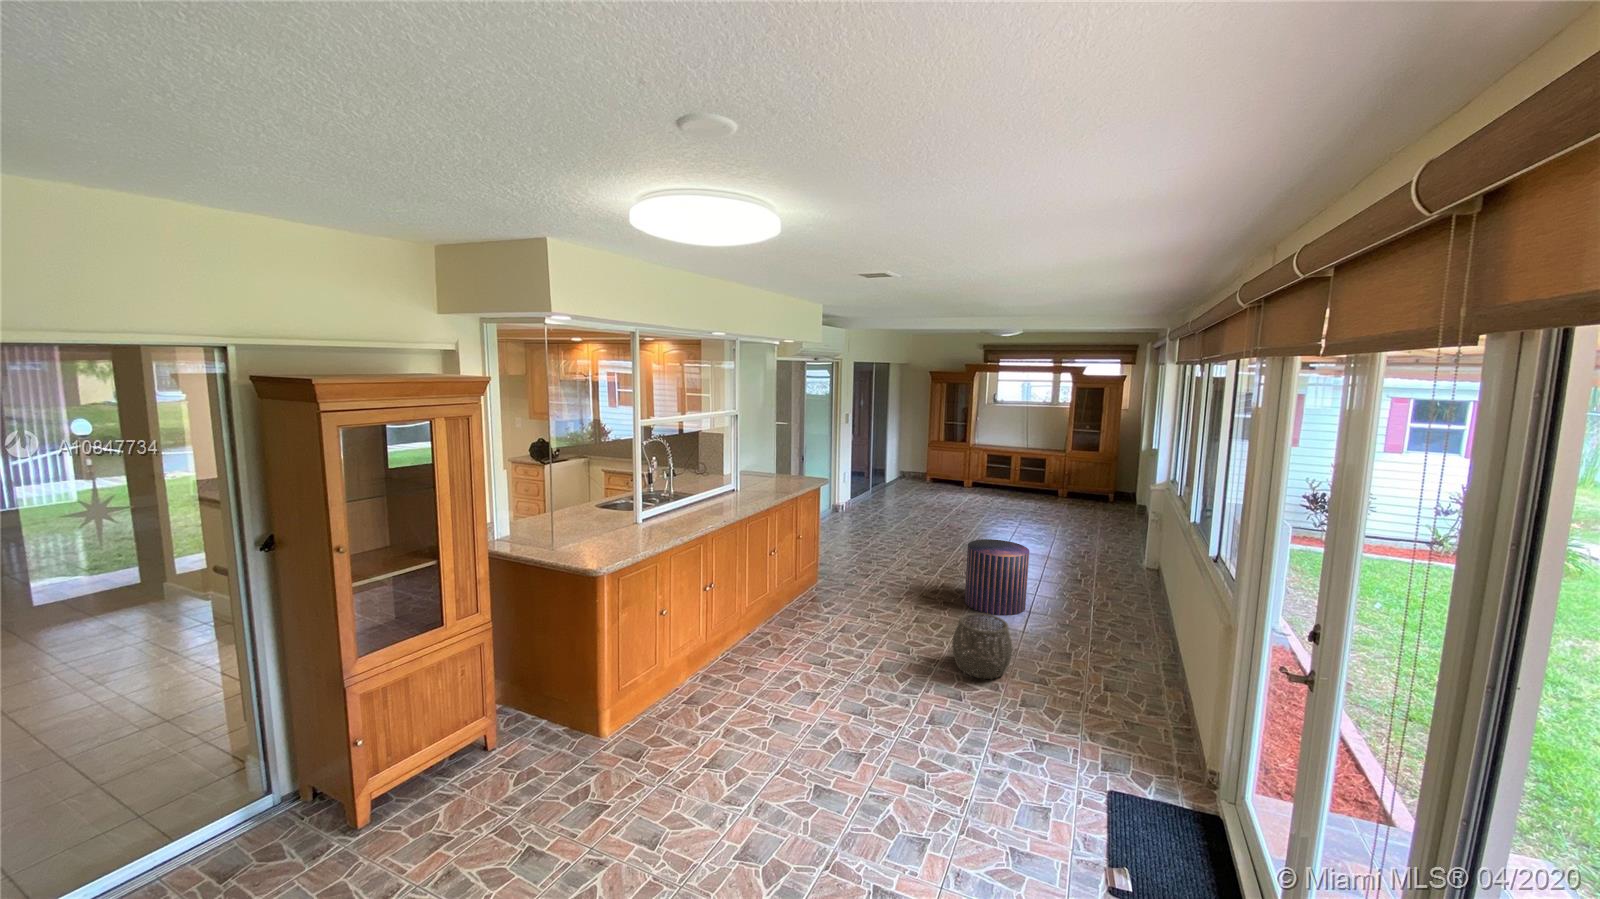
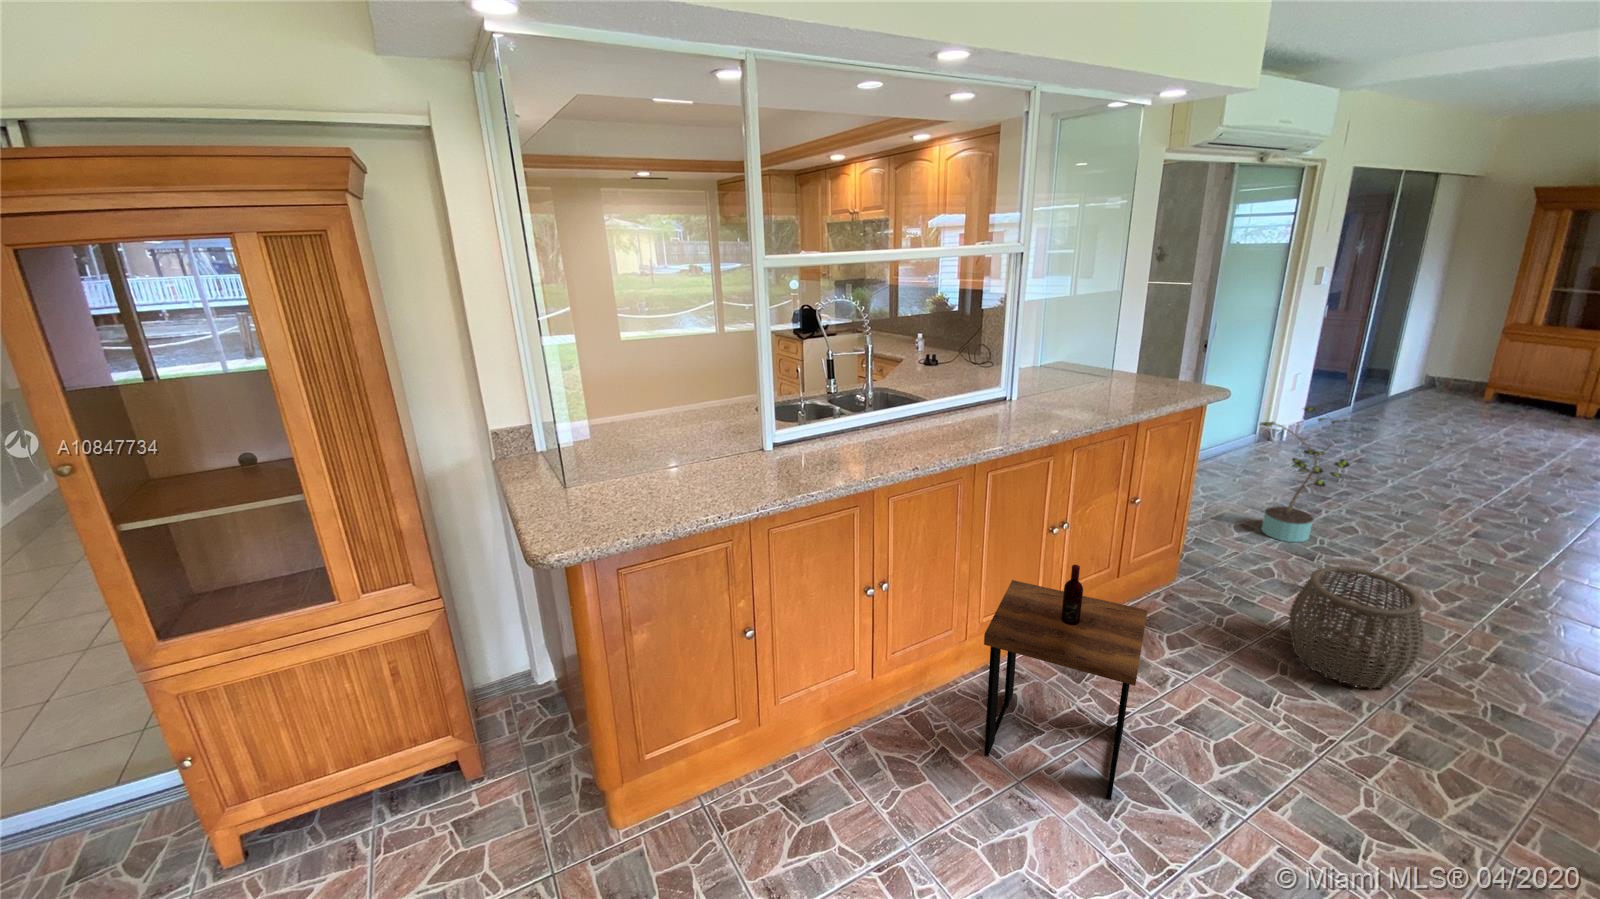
potted plant: none [900,525,948,608] -> present [1260,406,1350,542]
pouf: present [965,539,1029,616] -> none [1380,444,1560,588]
side table: none [834,633,929,779] -> present [984,565,1147,800]

